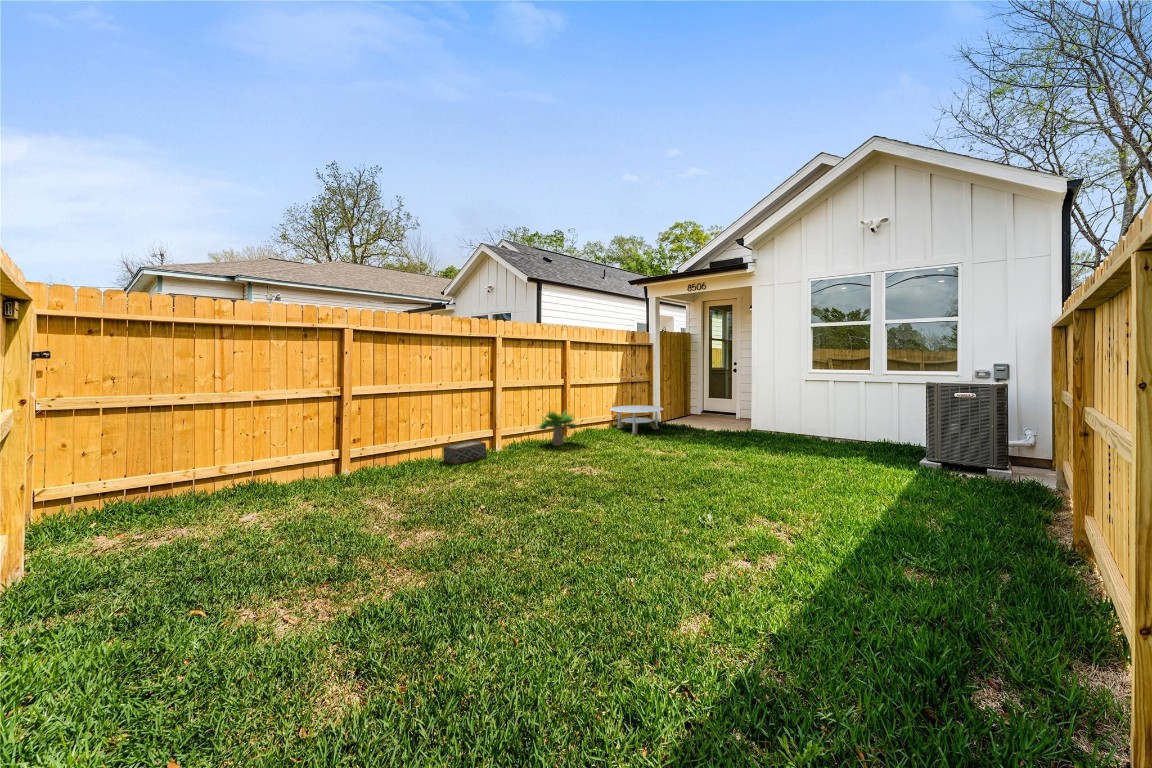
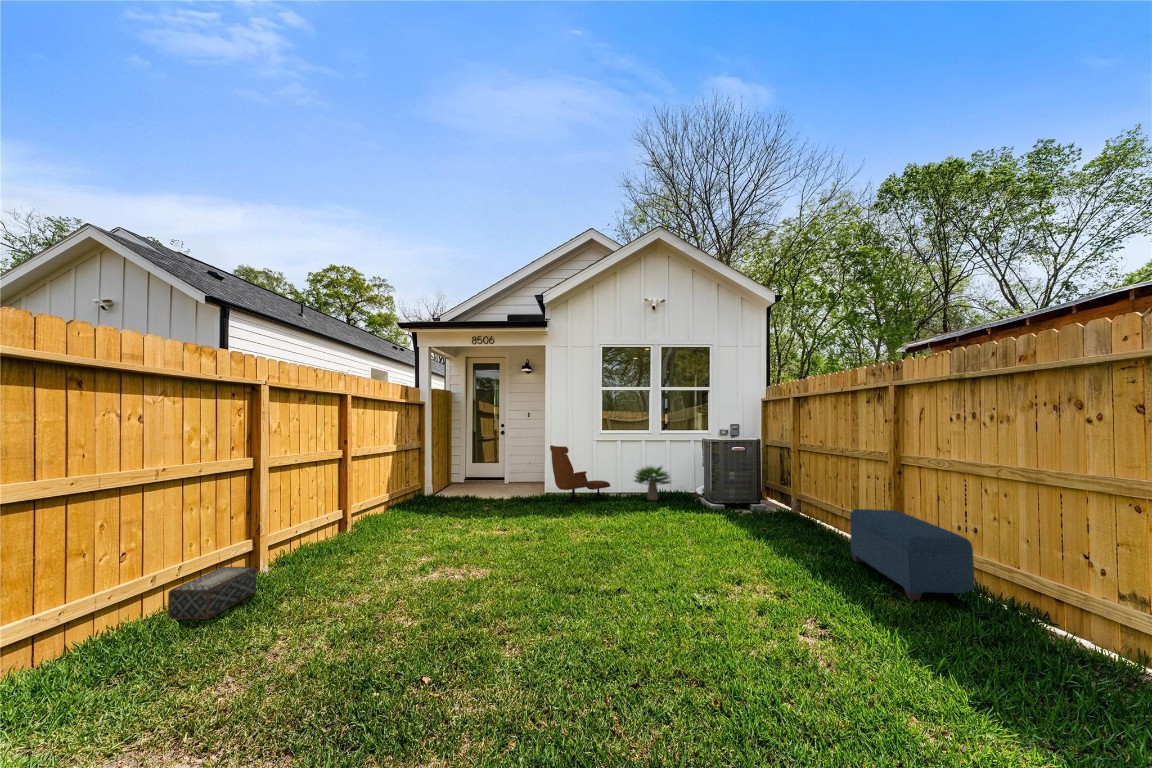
lounge chair: none [742,383,813,441] -> present [550,445,610,504]
round table: present [610,405,663,434] -> none [389,478,461,518]
potted plant: present [539,411,576,446] -> present [634,466,671,500]
bench: none [956,474,1069,605] -> present [850,509,975,600]

